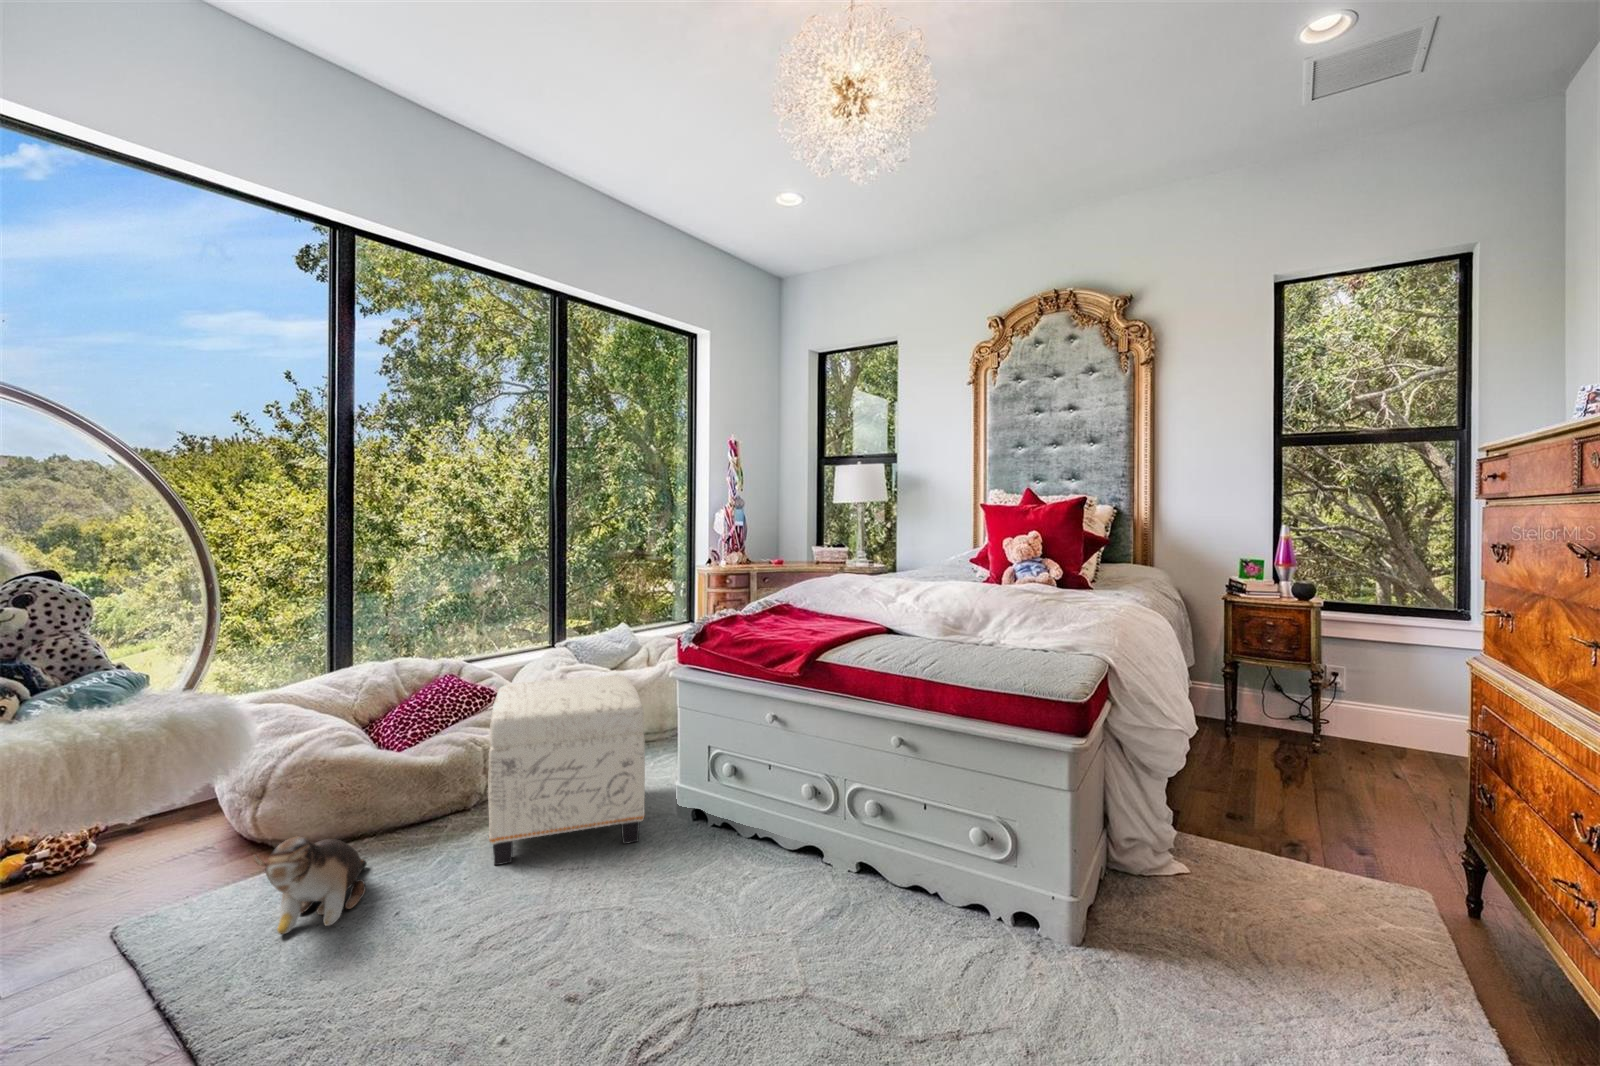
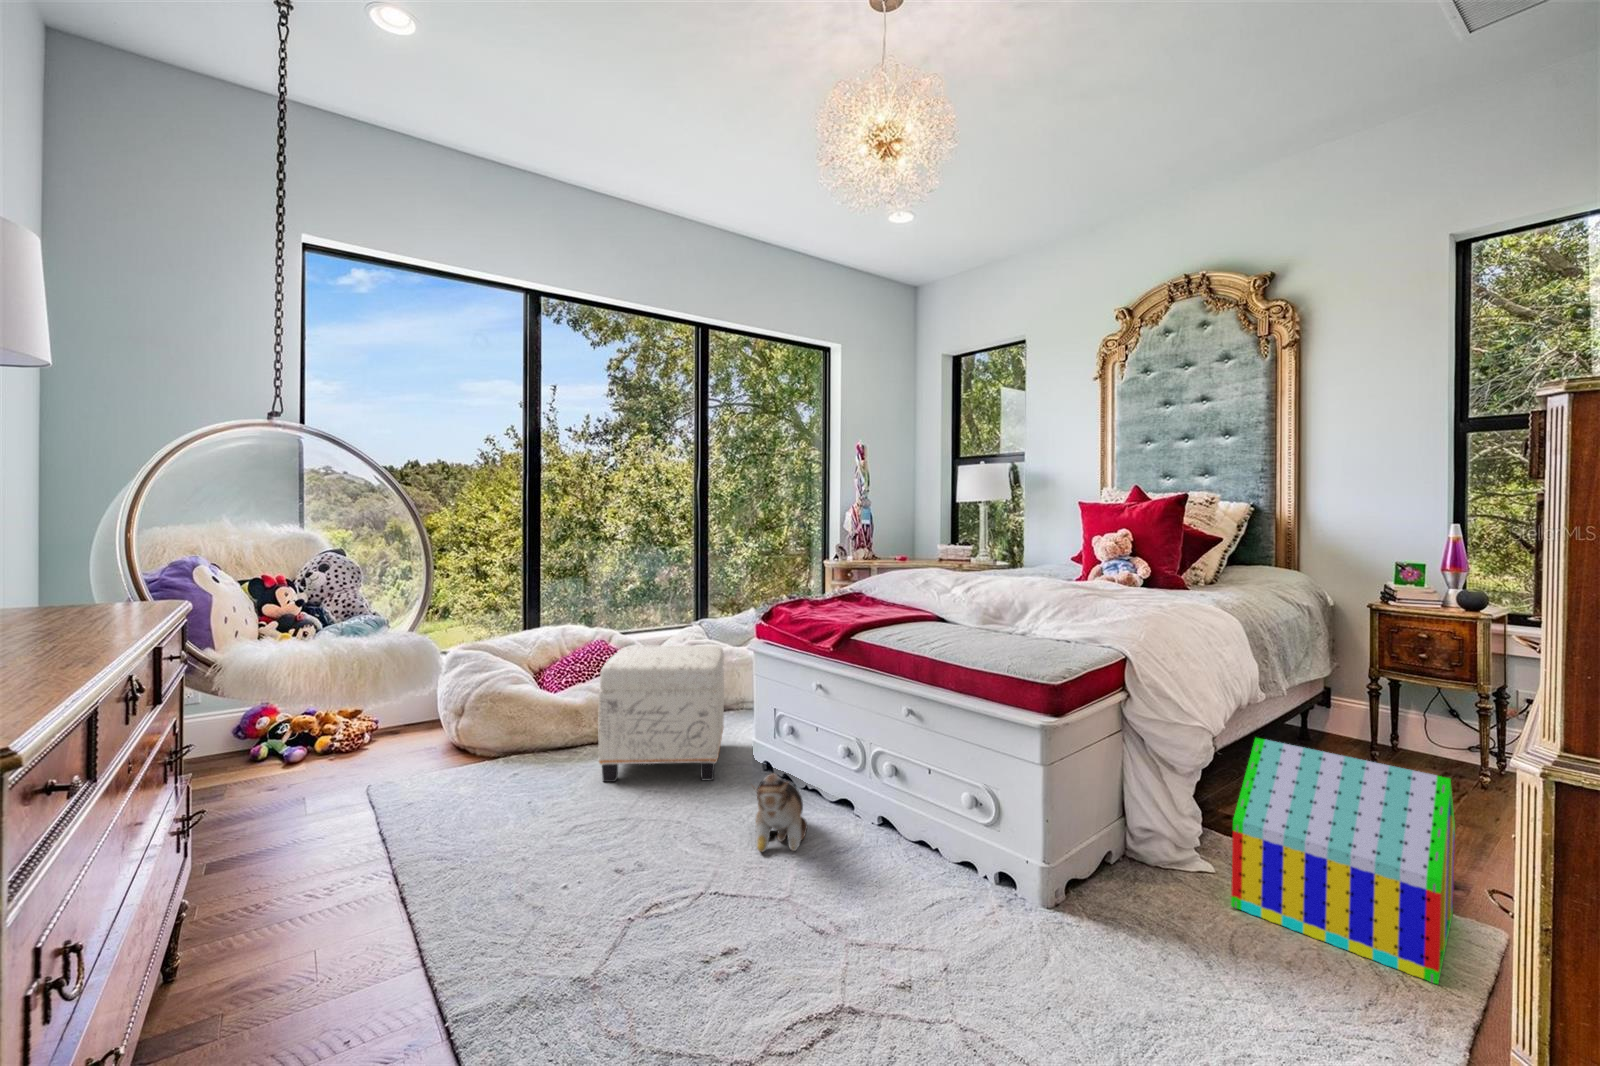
toy house: none [1219,736,1423,956] -> present [1231,738,1455,984]
plush toy: present [253,836,367,934] -> present [753,773,807,852]

